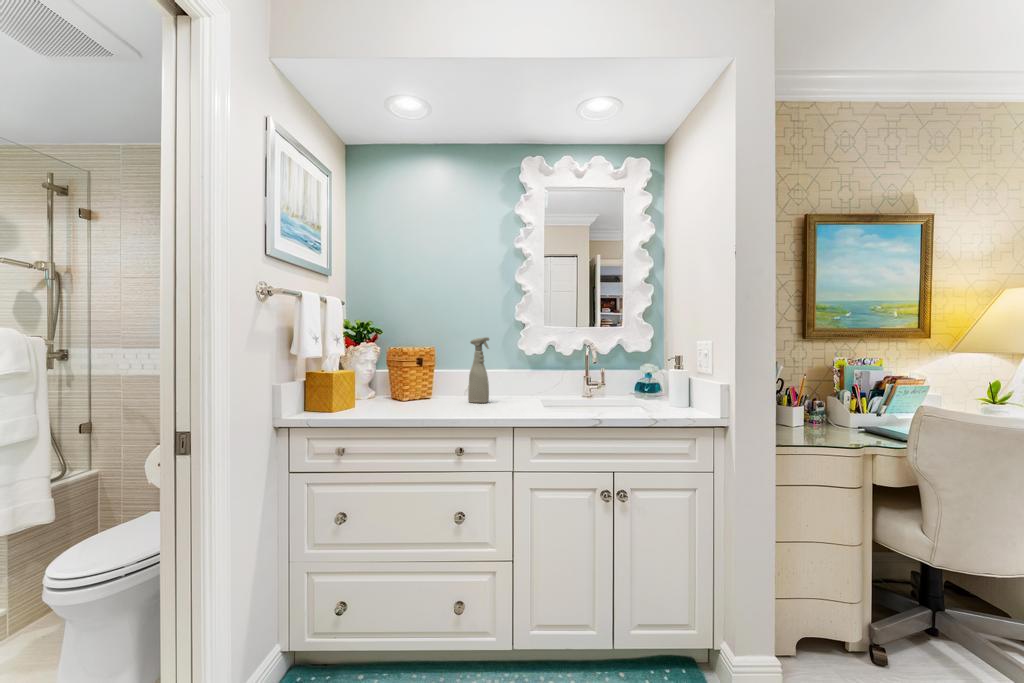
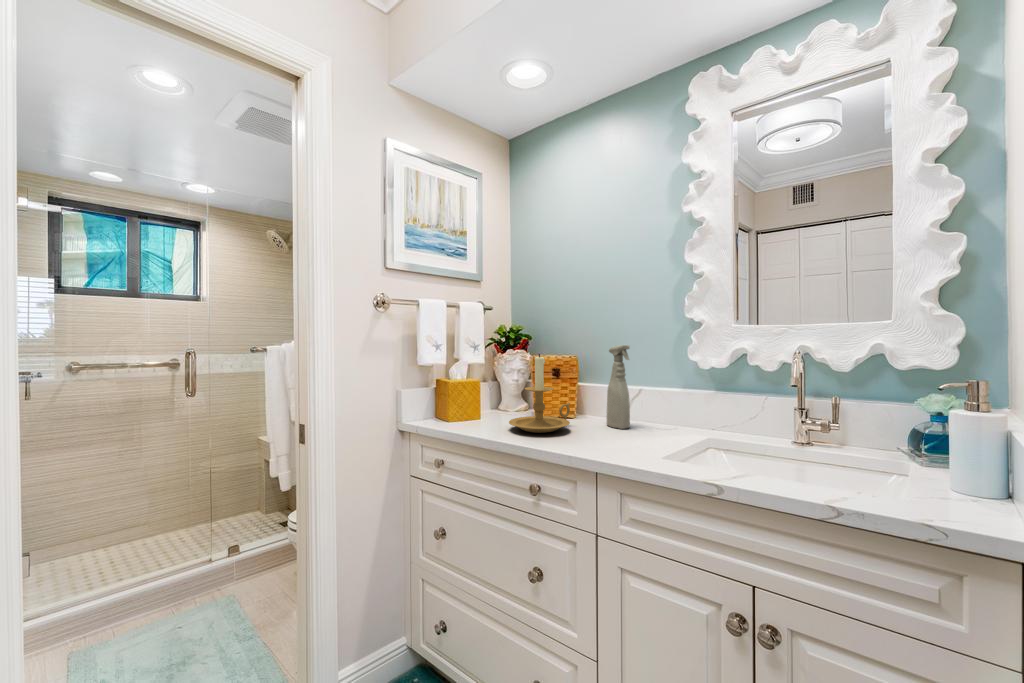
candle holder: none [405,344,457,410] -> present [509,354,570,433]

